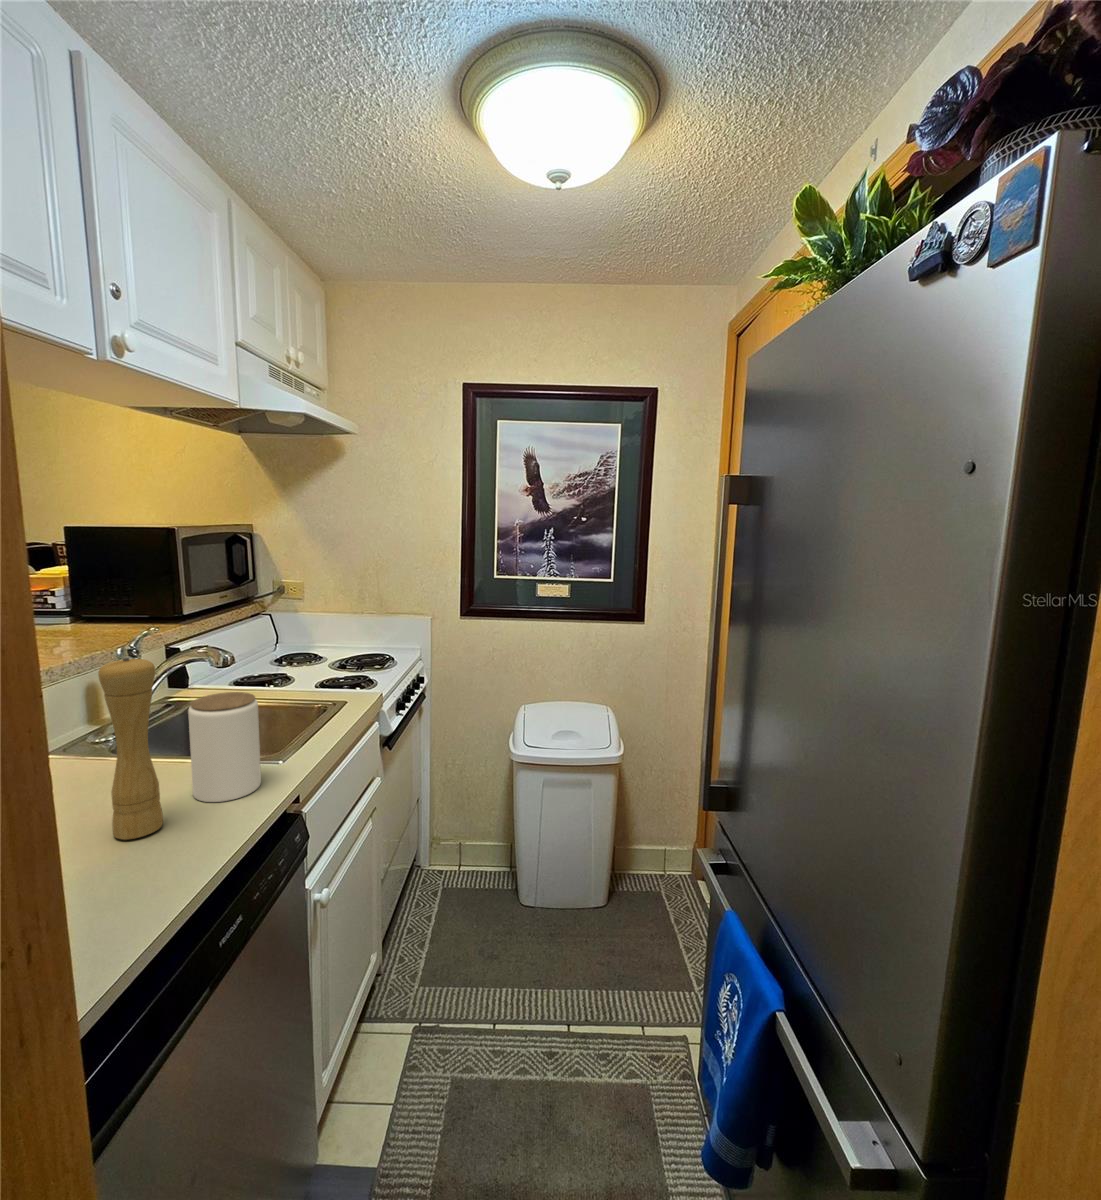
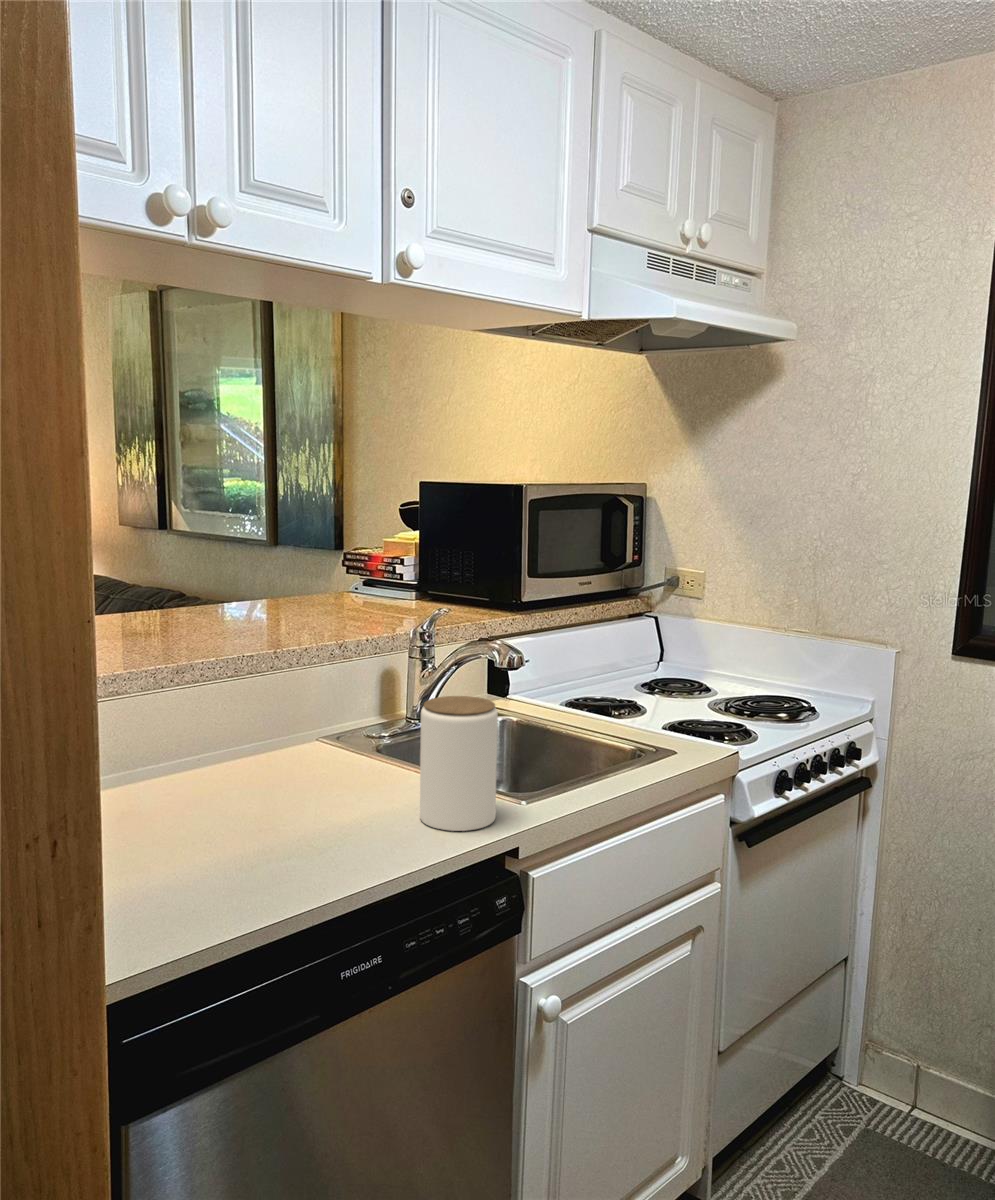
pepper mill: present [98,657,163,840] -> none [324,632,376,839]

